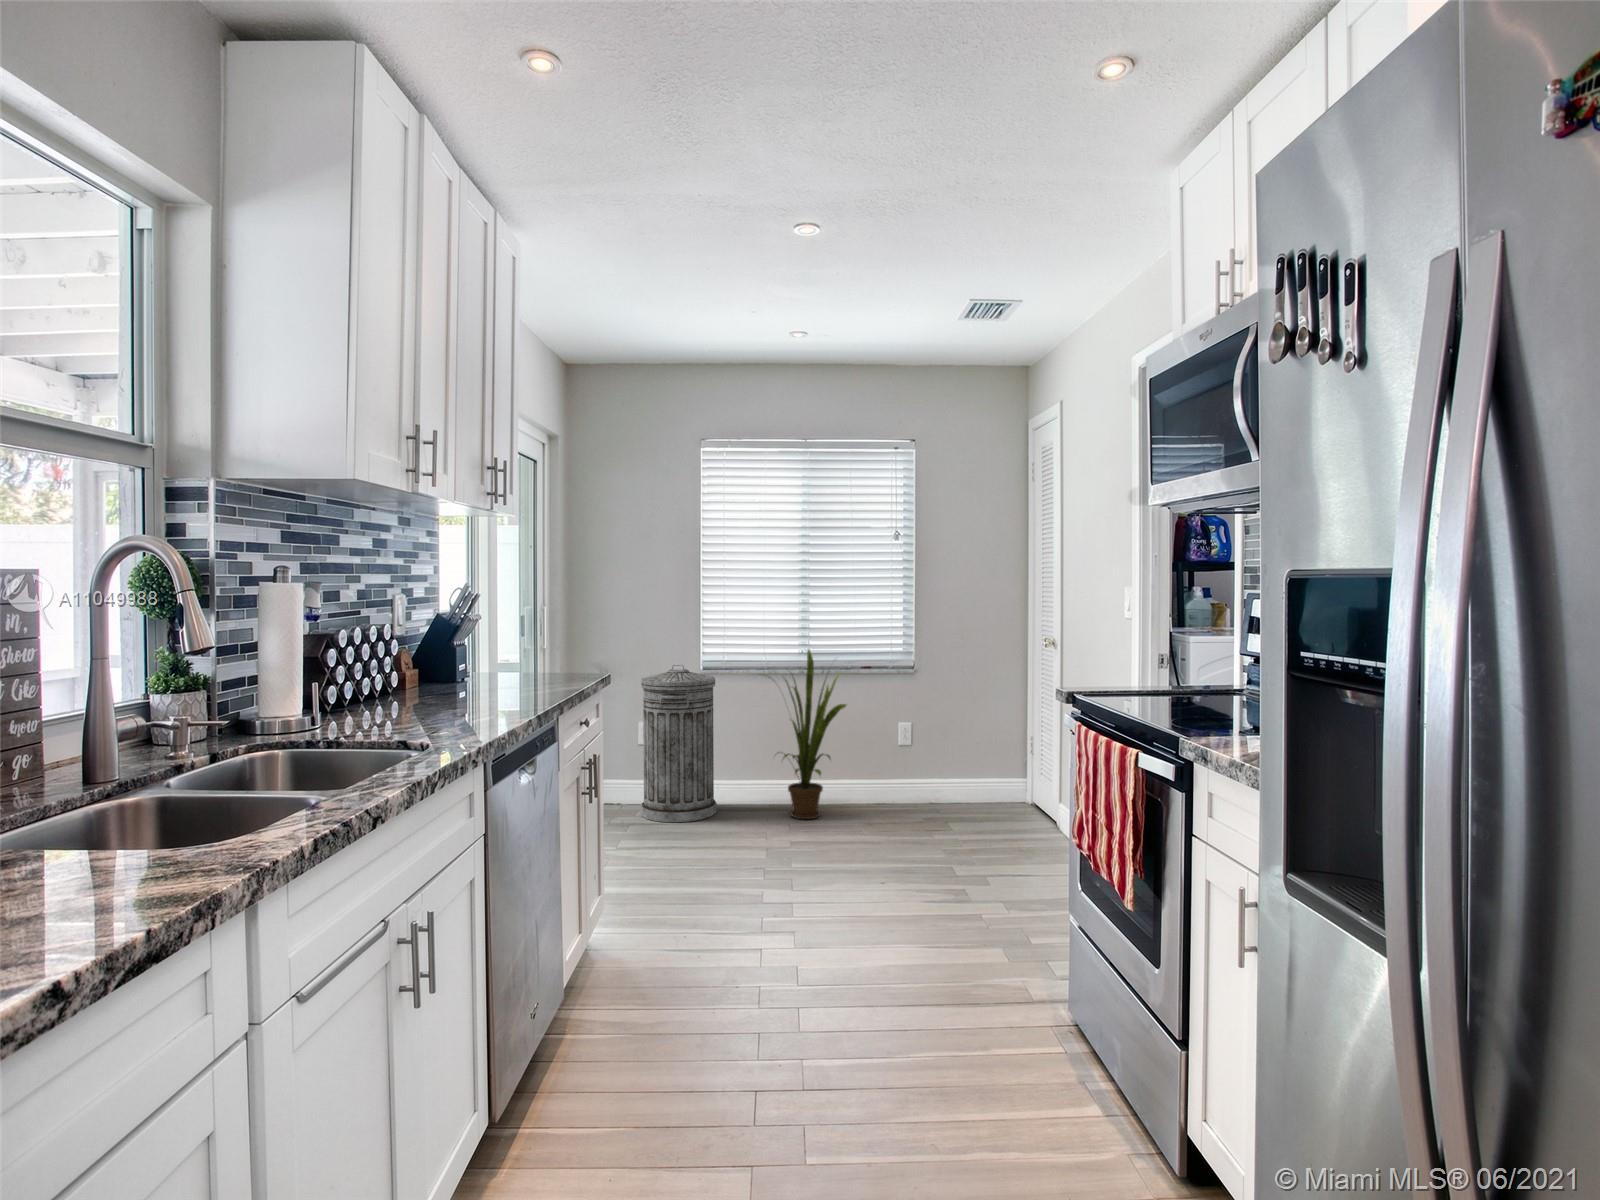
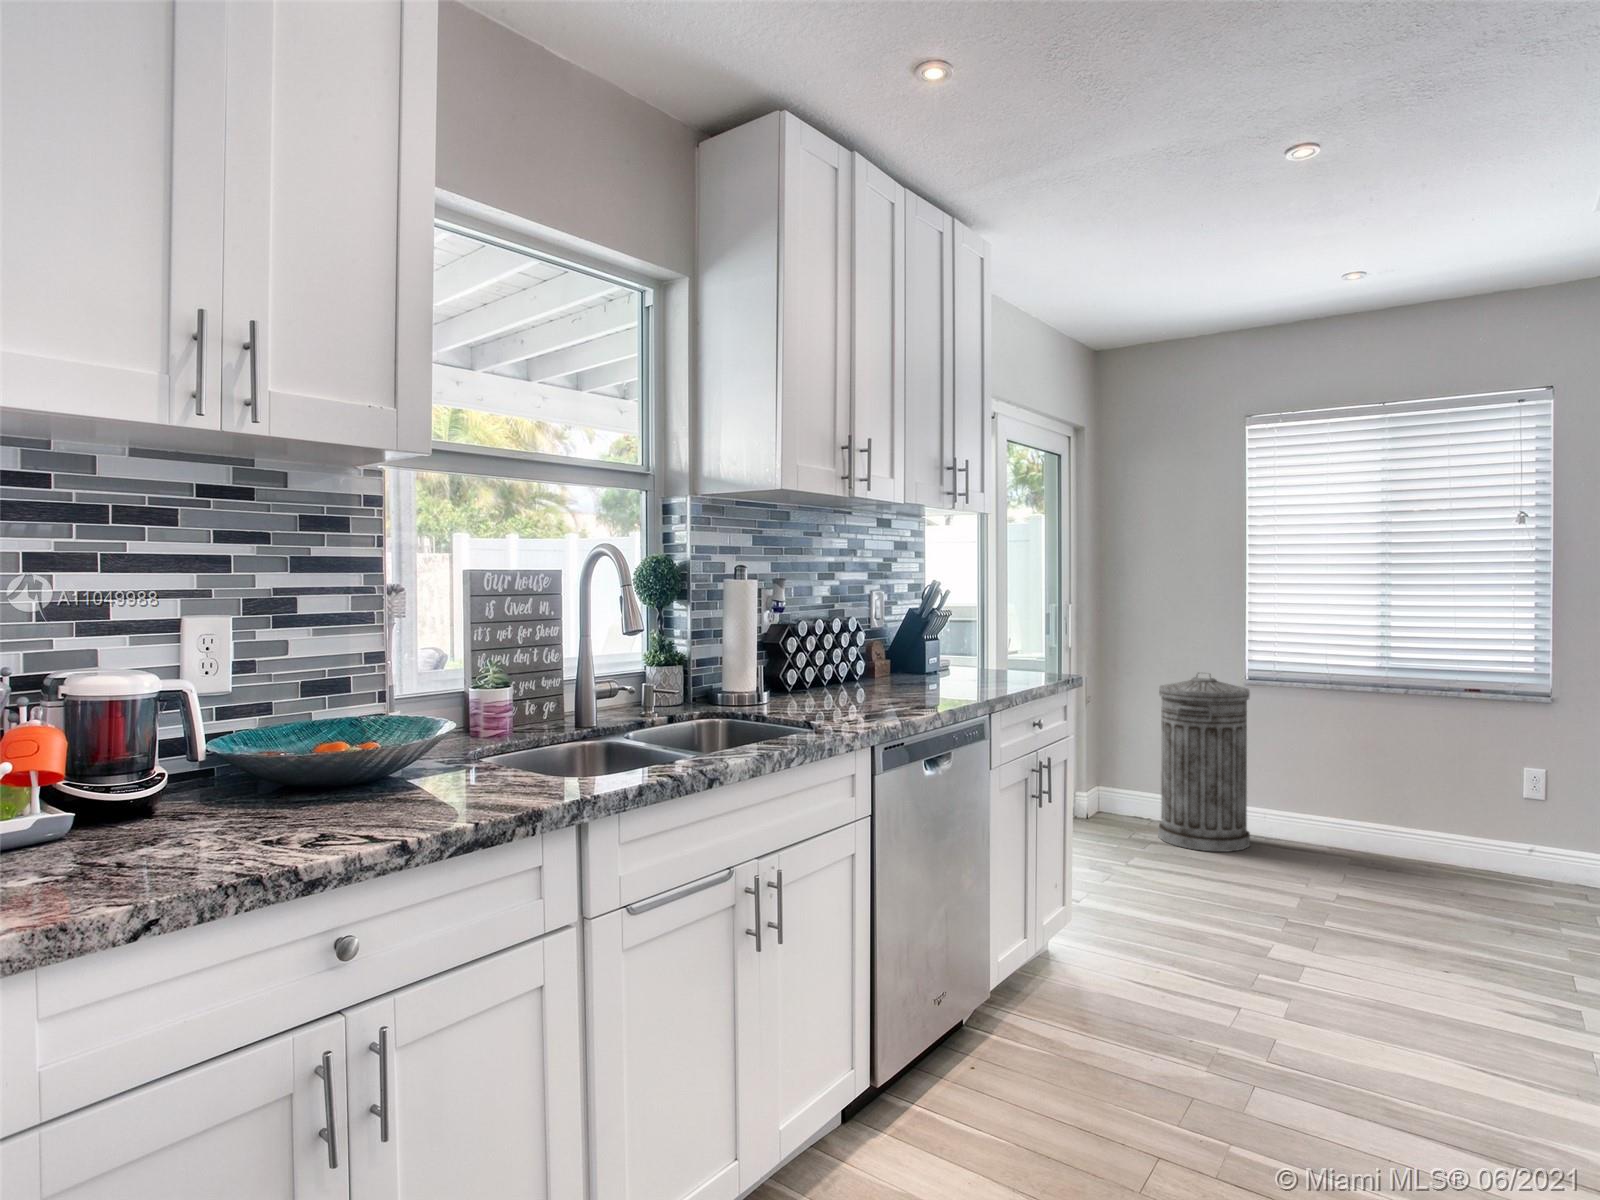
house plant: present [763,650,846,819] -> none [1303,662,1435,876]

